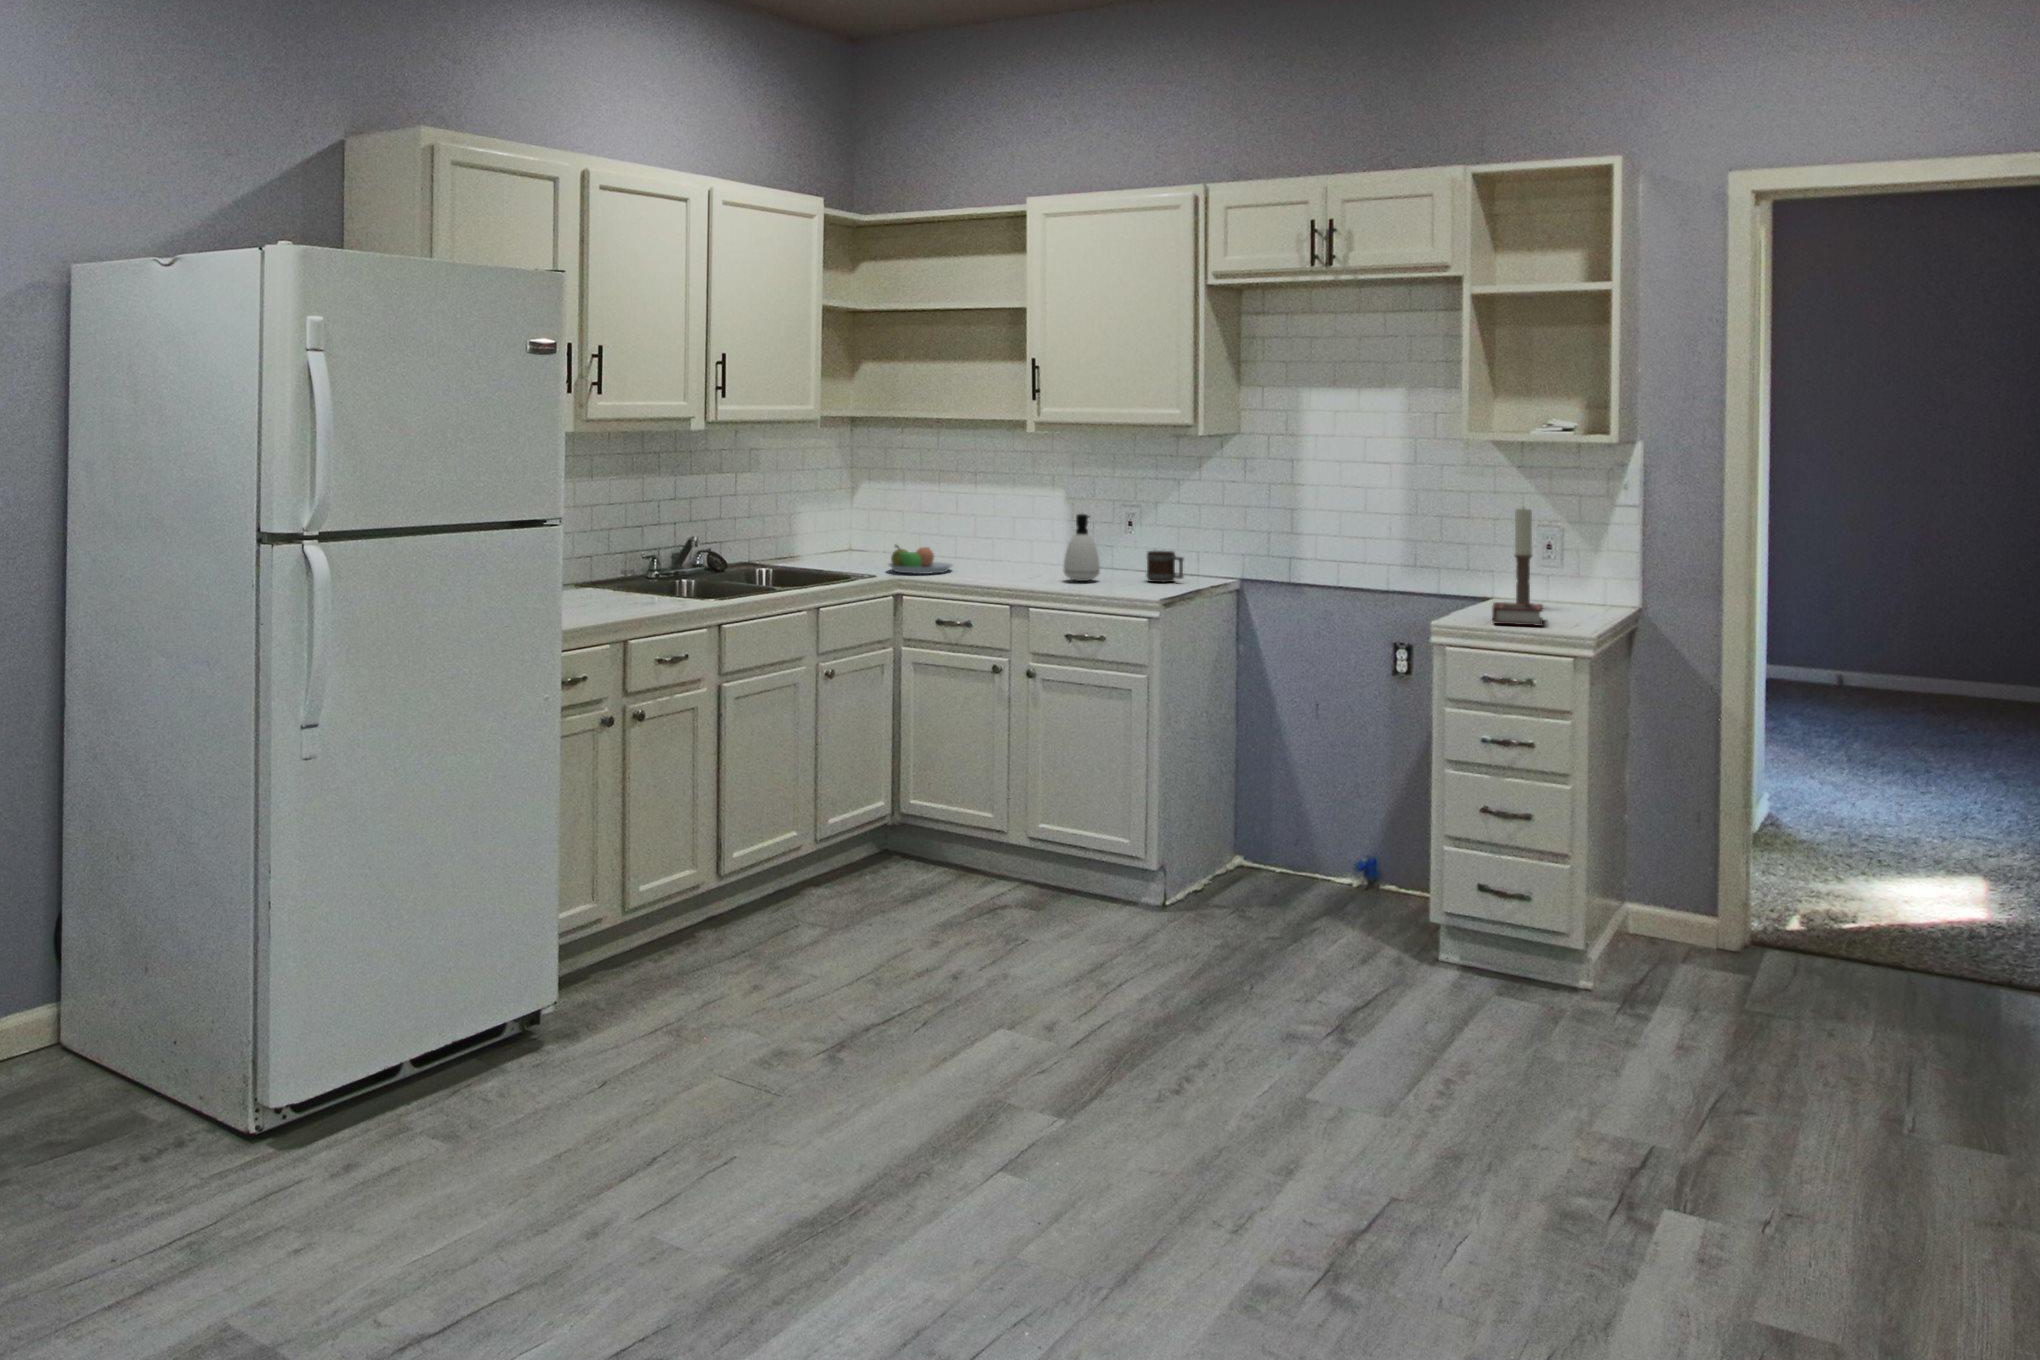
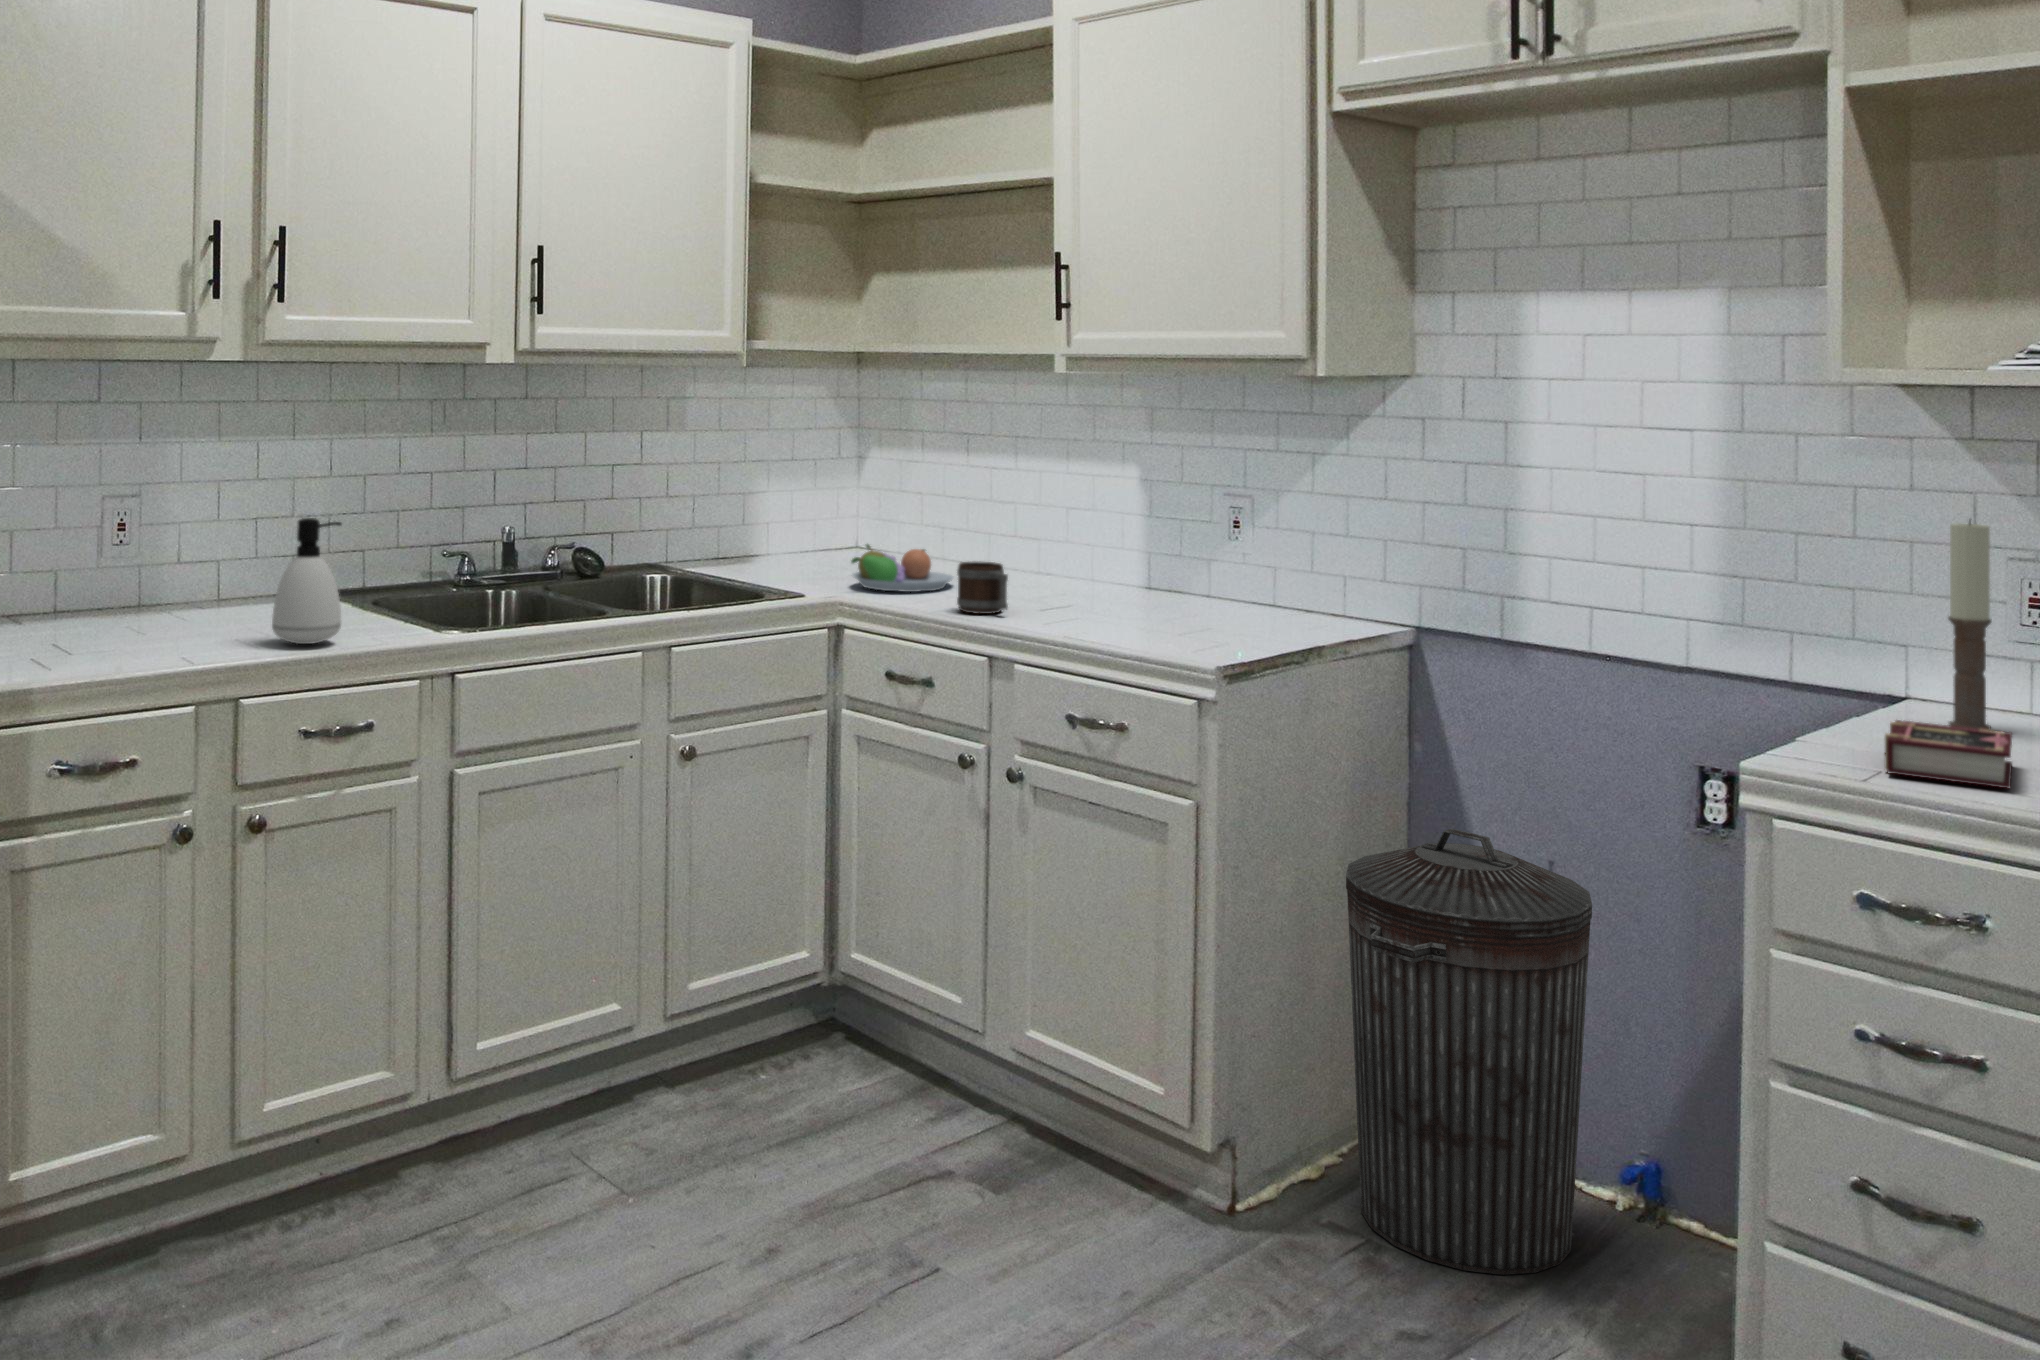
soap dispenser: present [1064,514,1100,581] -> present [272,518,342,644]
mug: present [1147,551,1183,582] -> present [957,561,1008,614]
trash can: none [1221,684,1348,911] -> present [1346,829,1592,1275]

